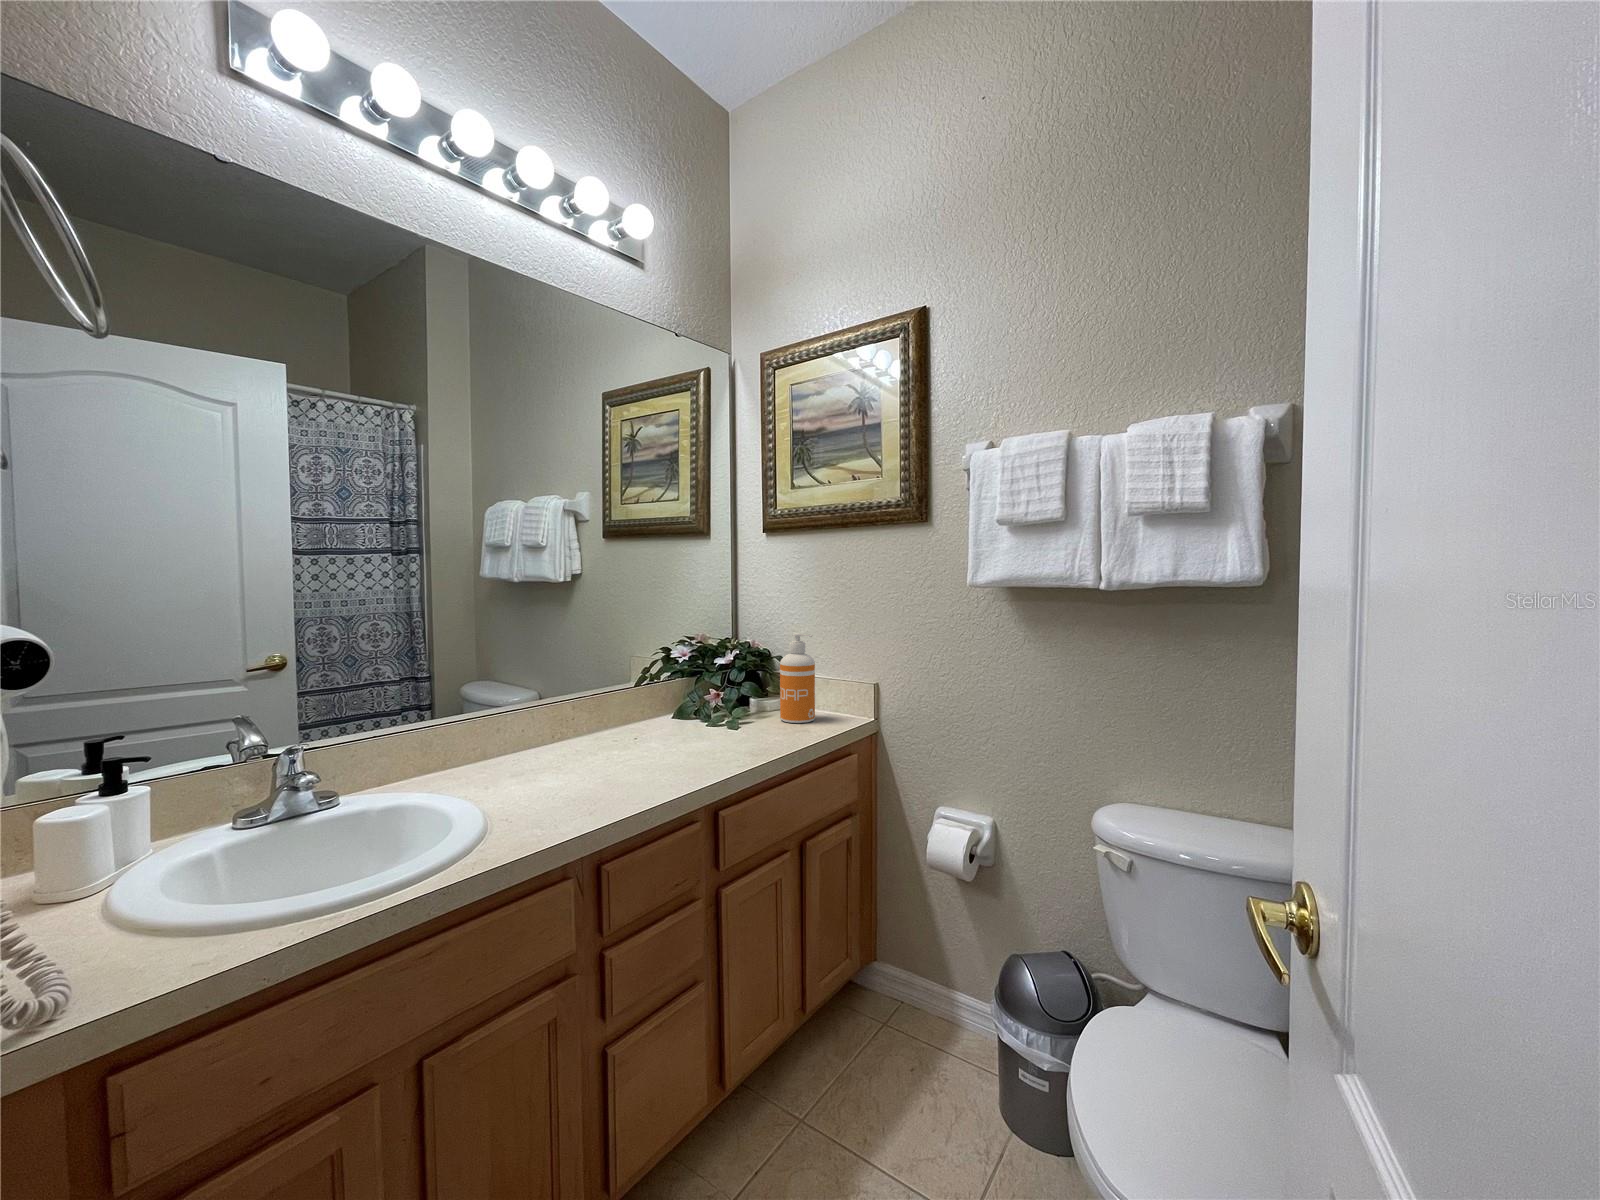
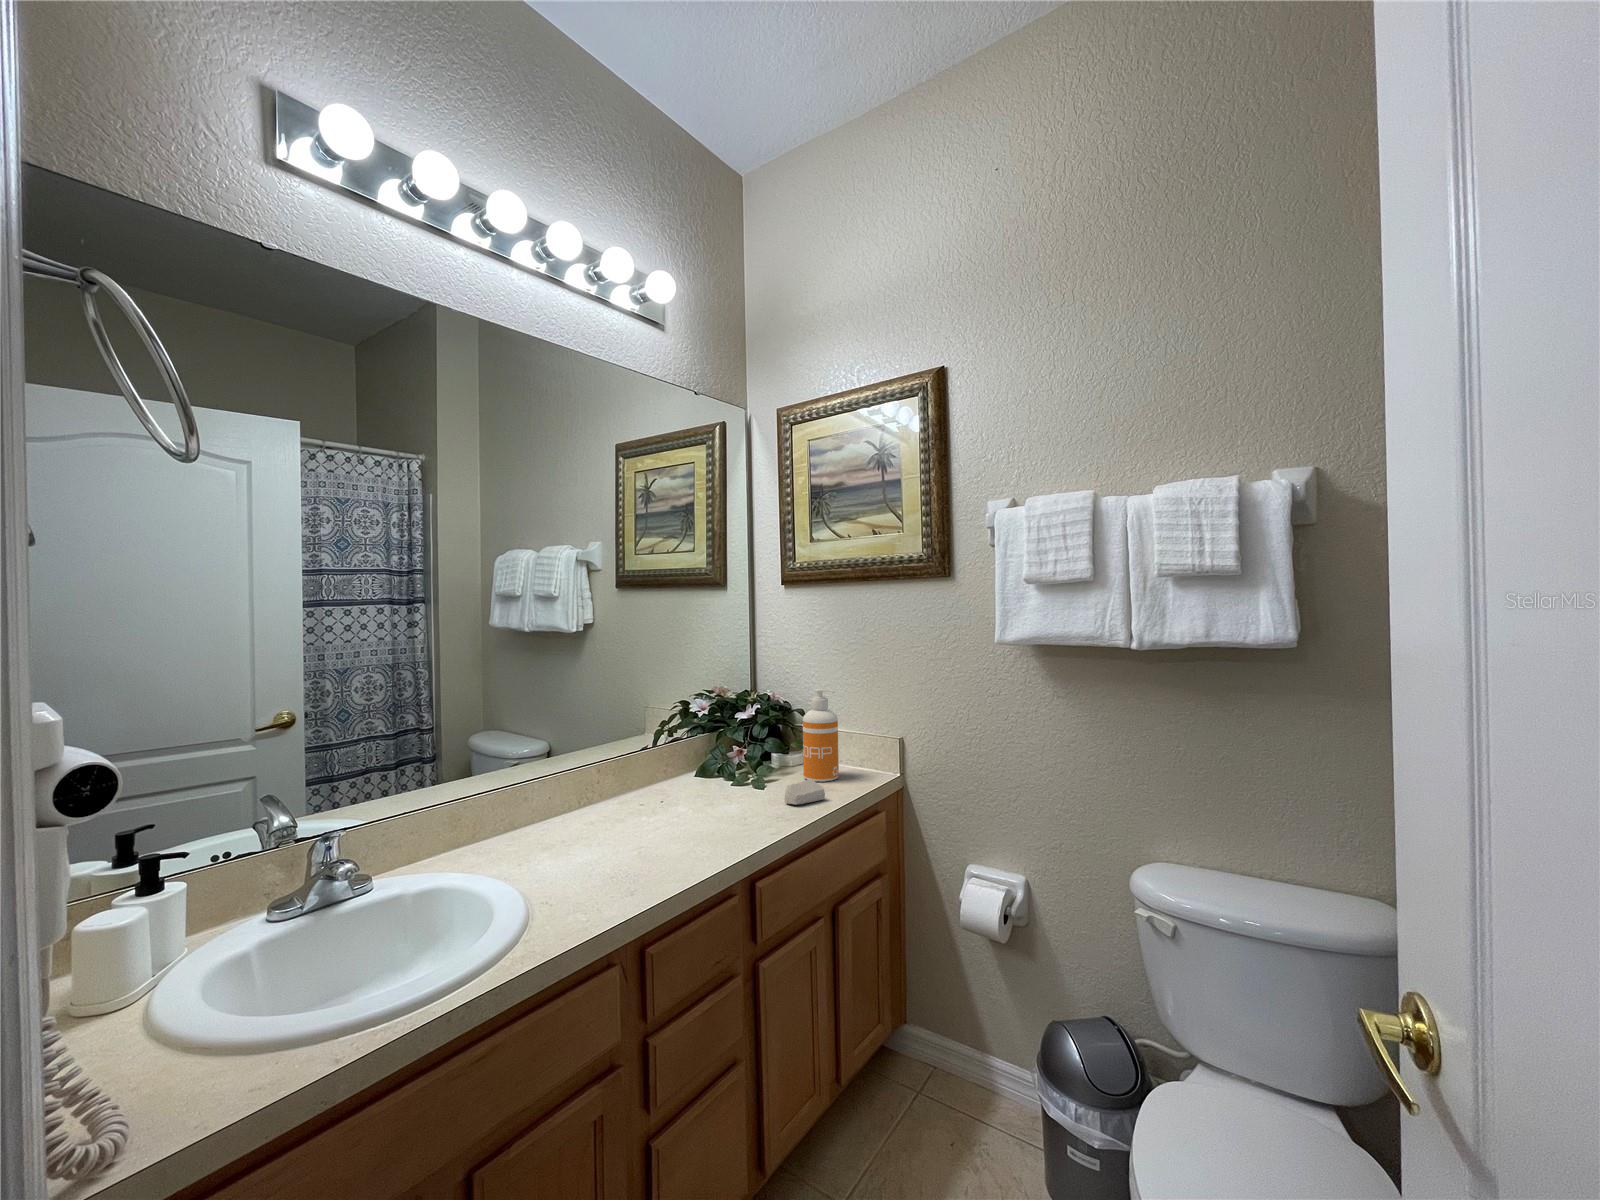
soap bar: none [757,719,797,742] -> present [785,779,825,805]

